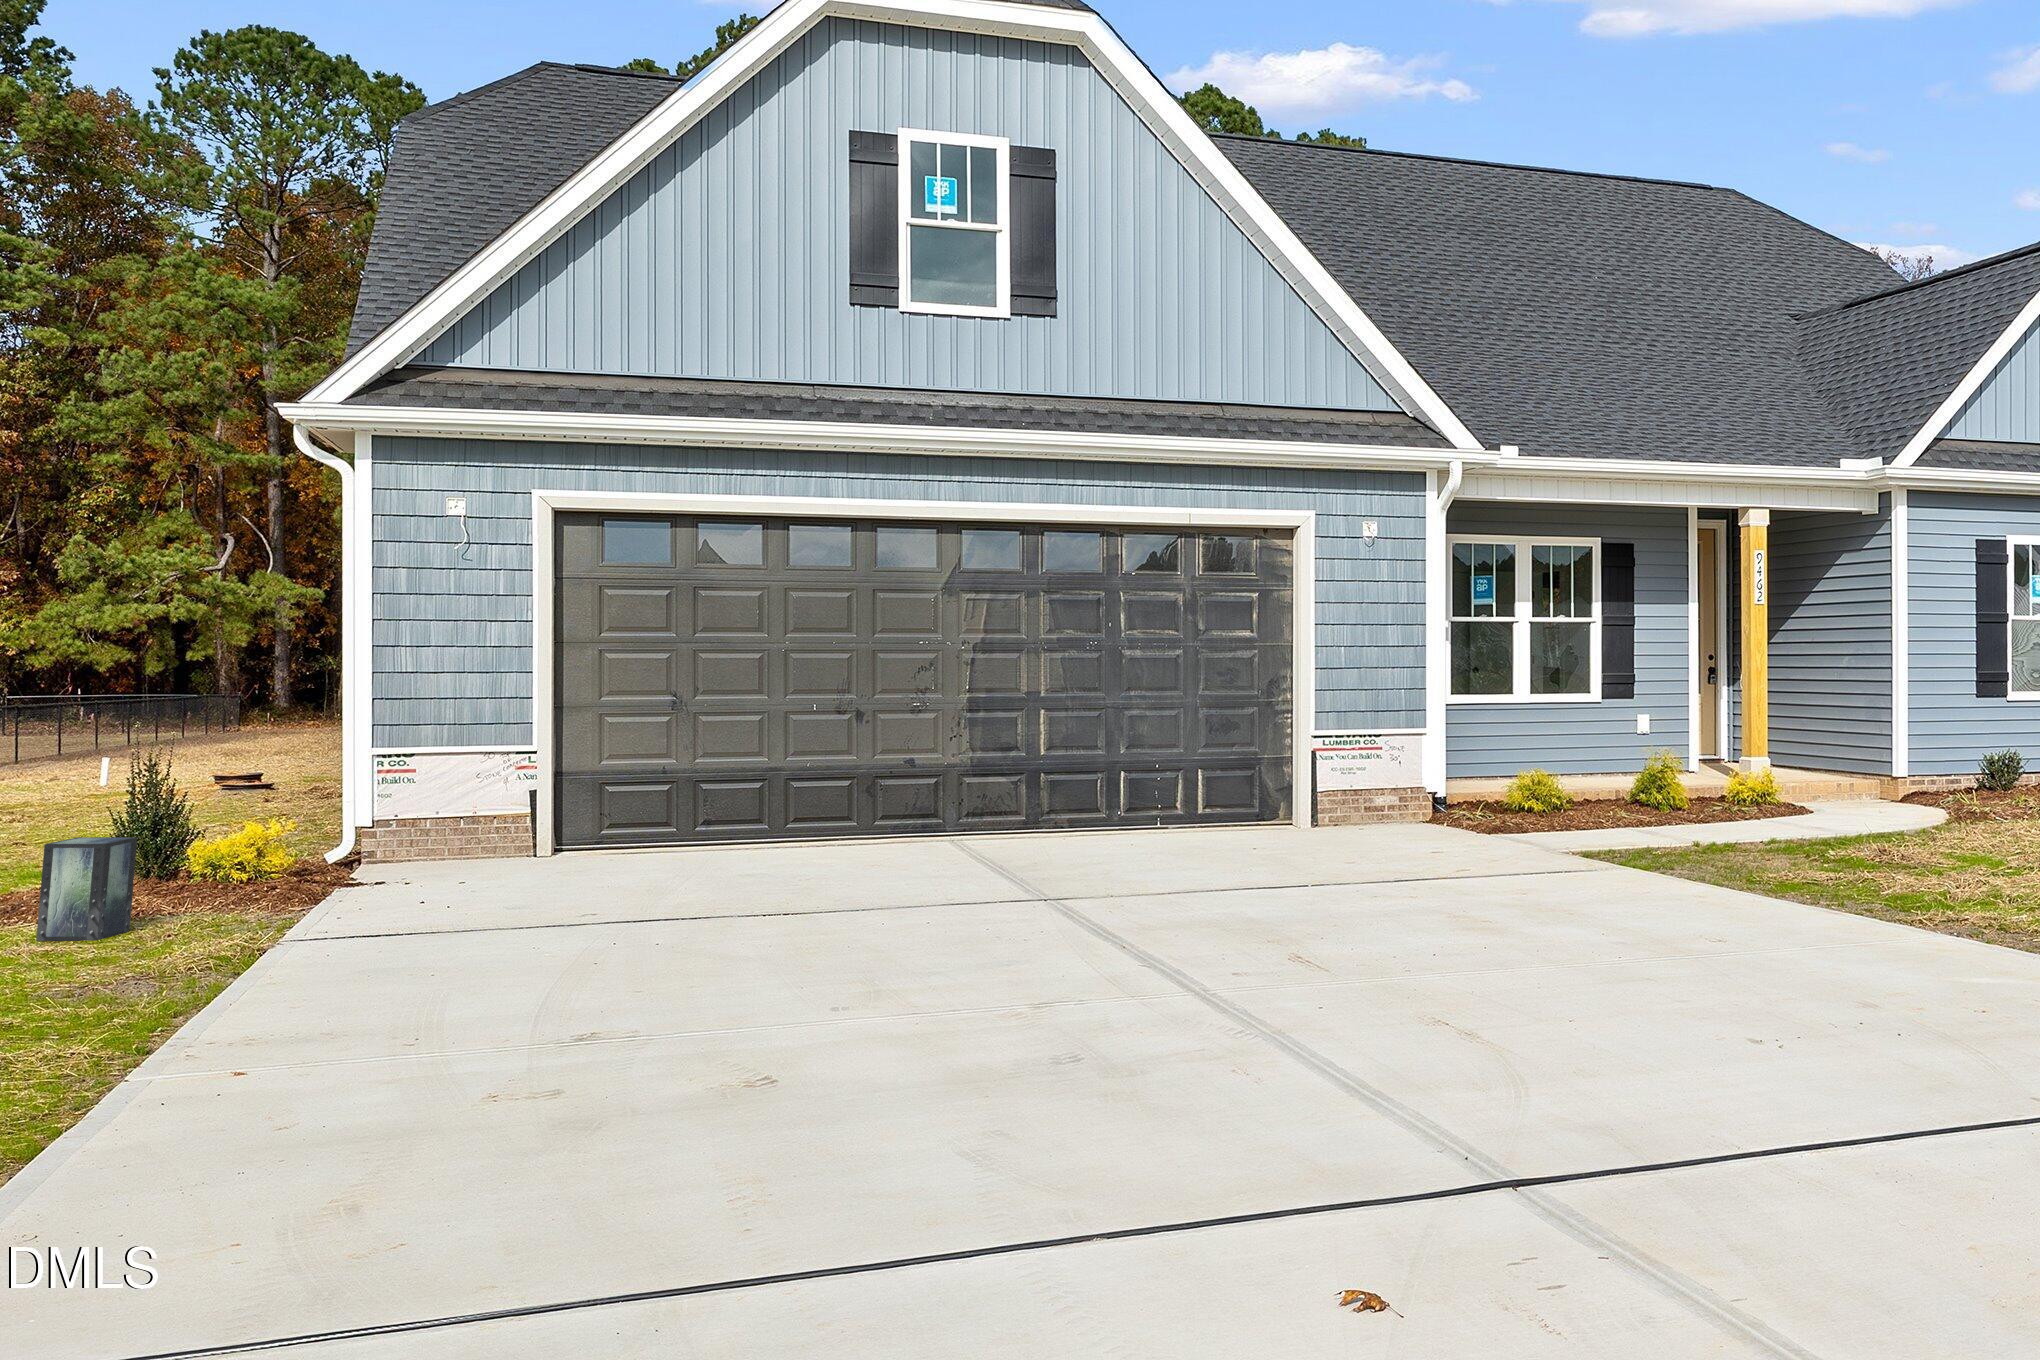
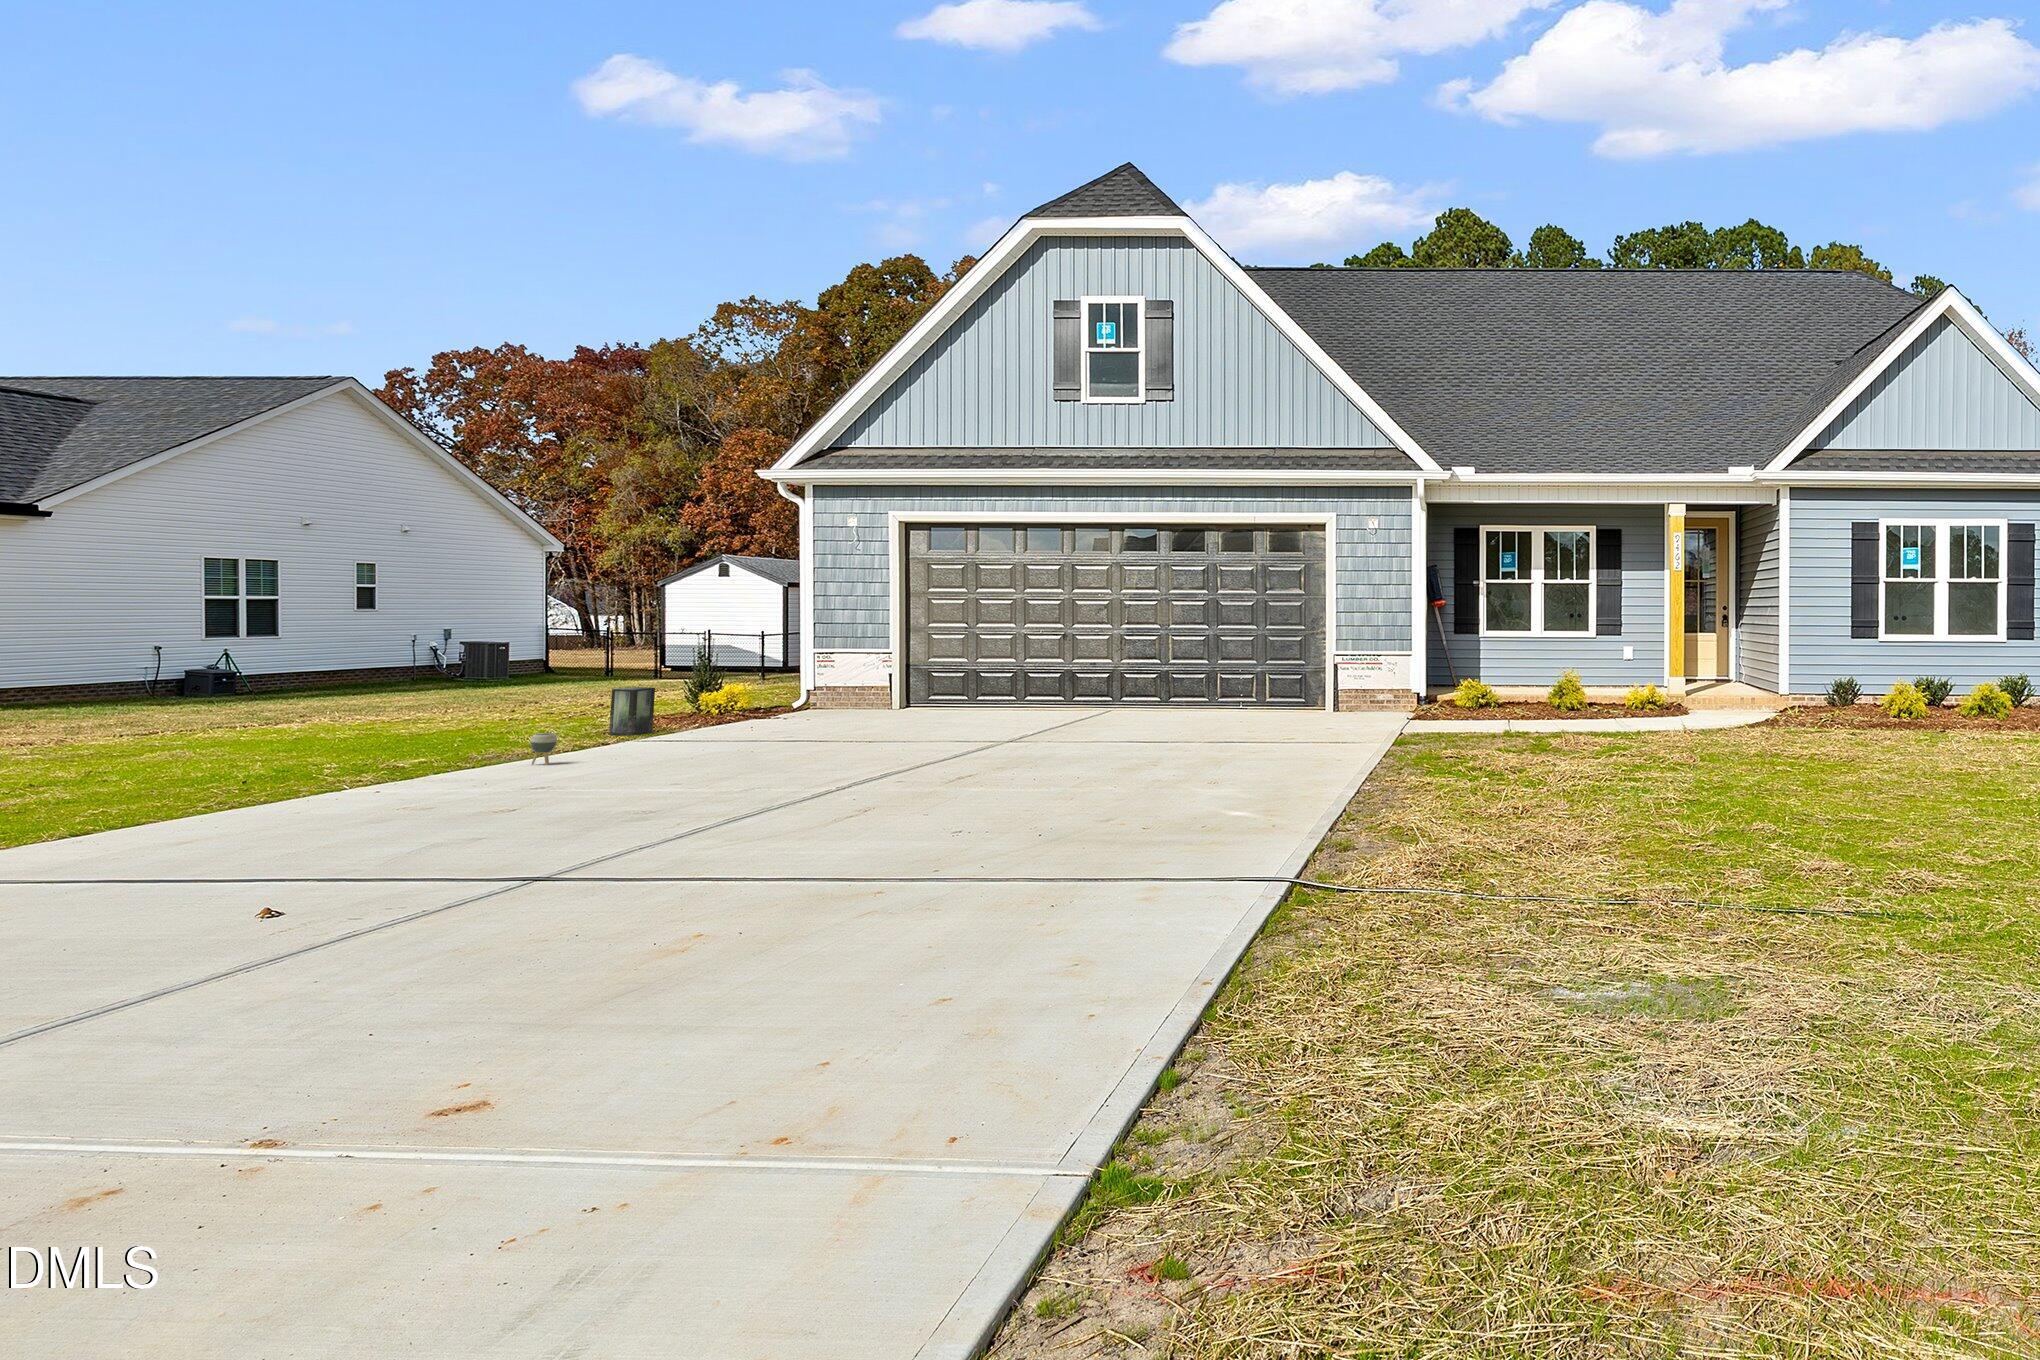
planter: none [73,956,137,1031] -> present [530,733,557,765]

